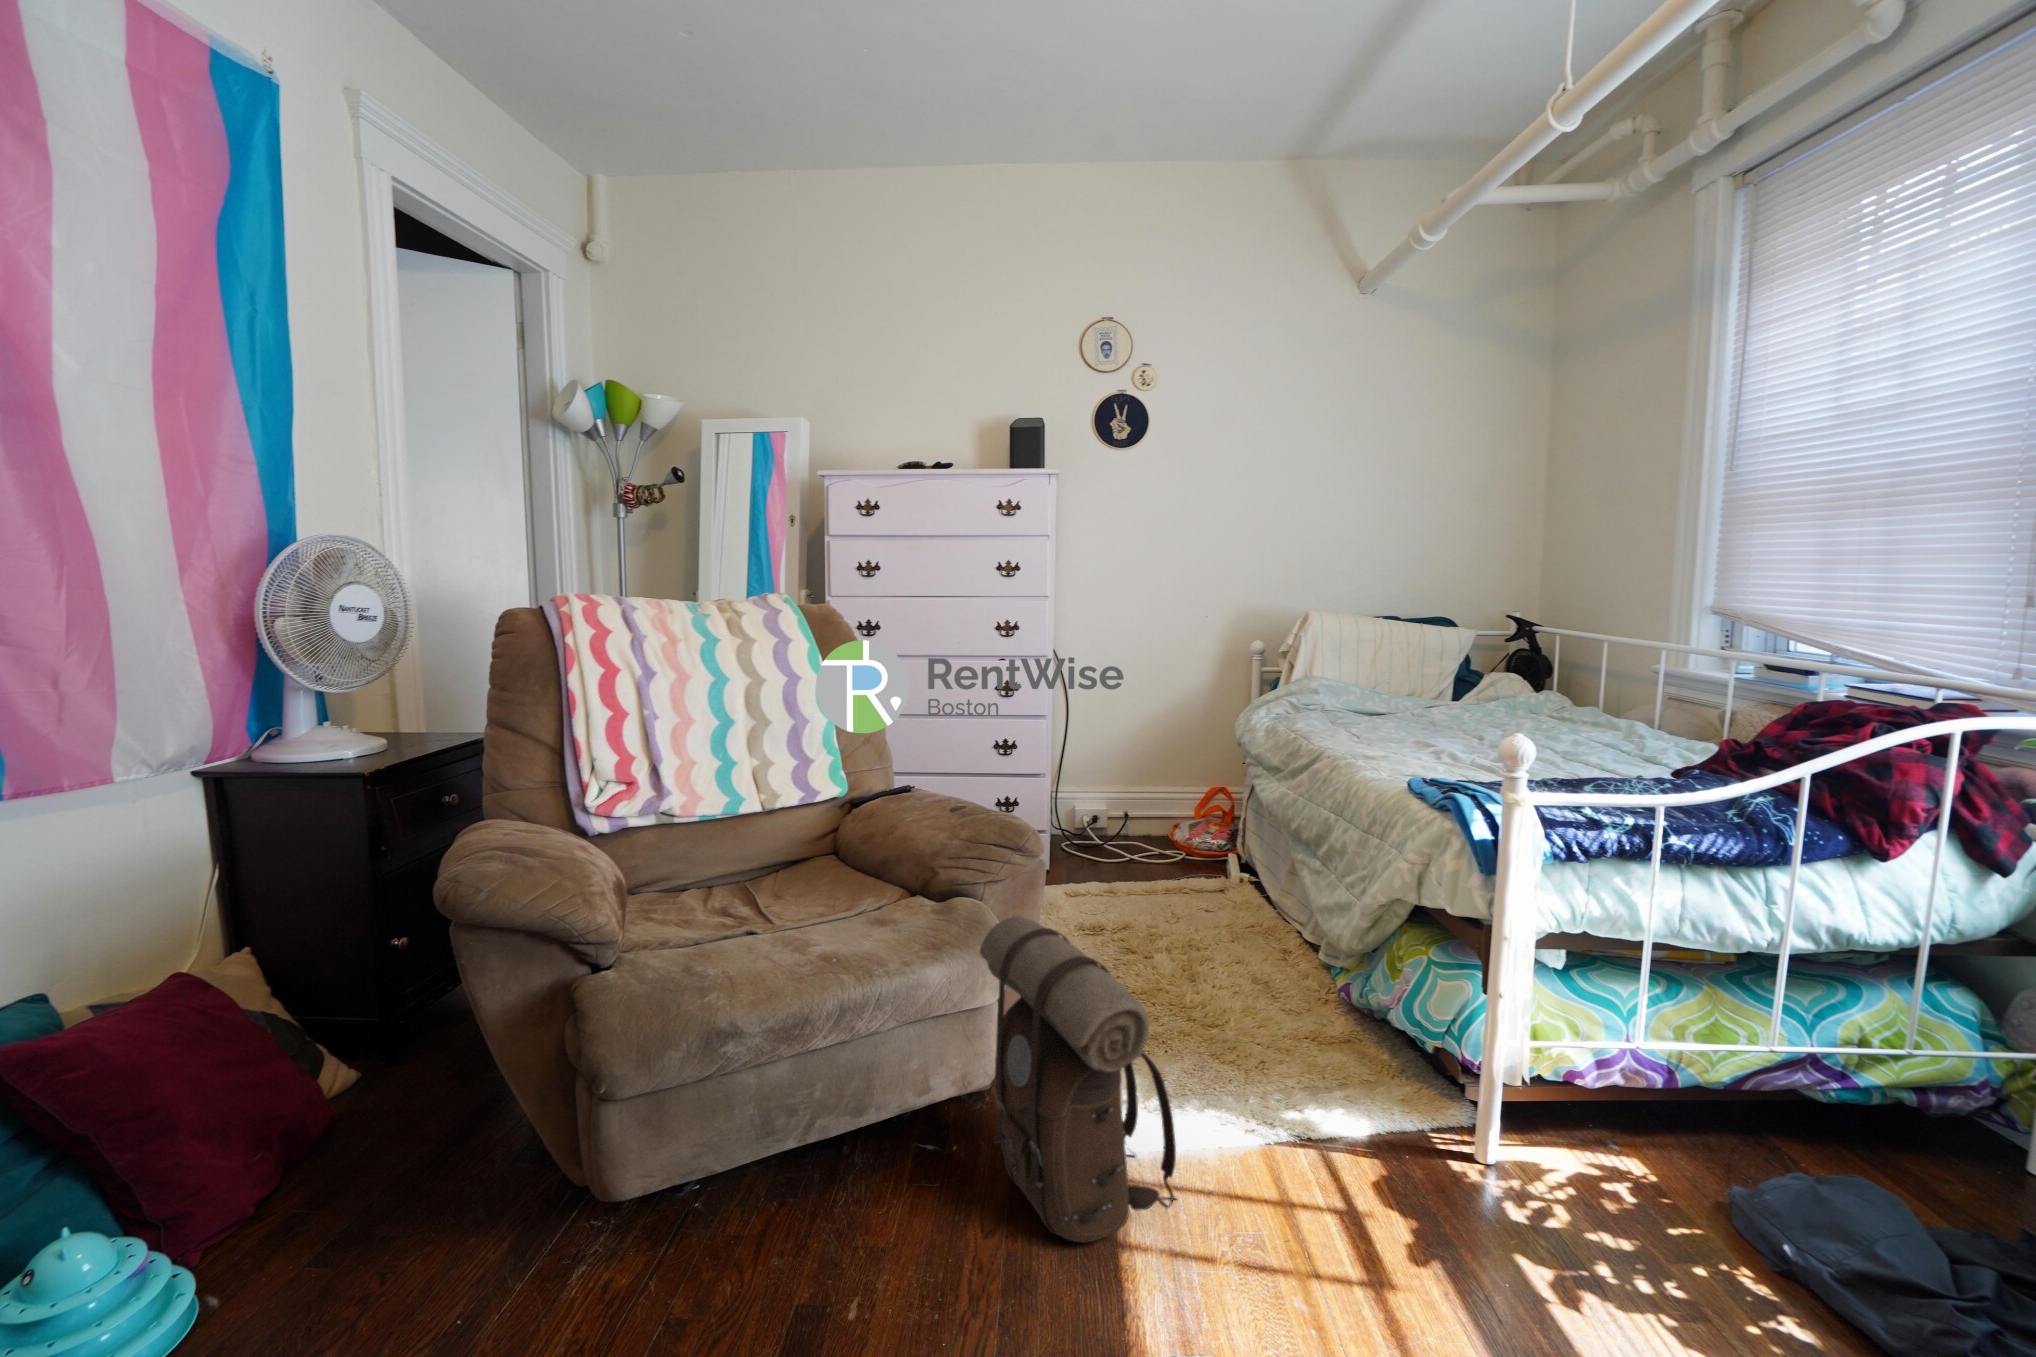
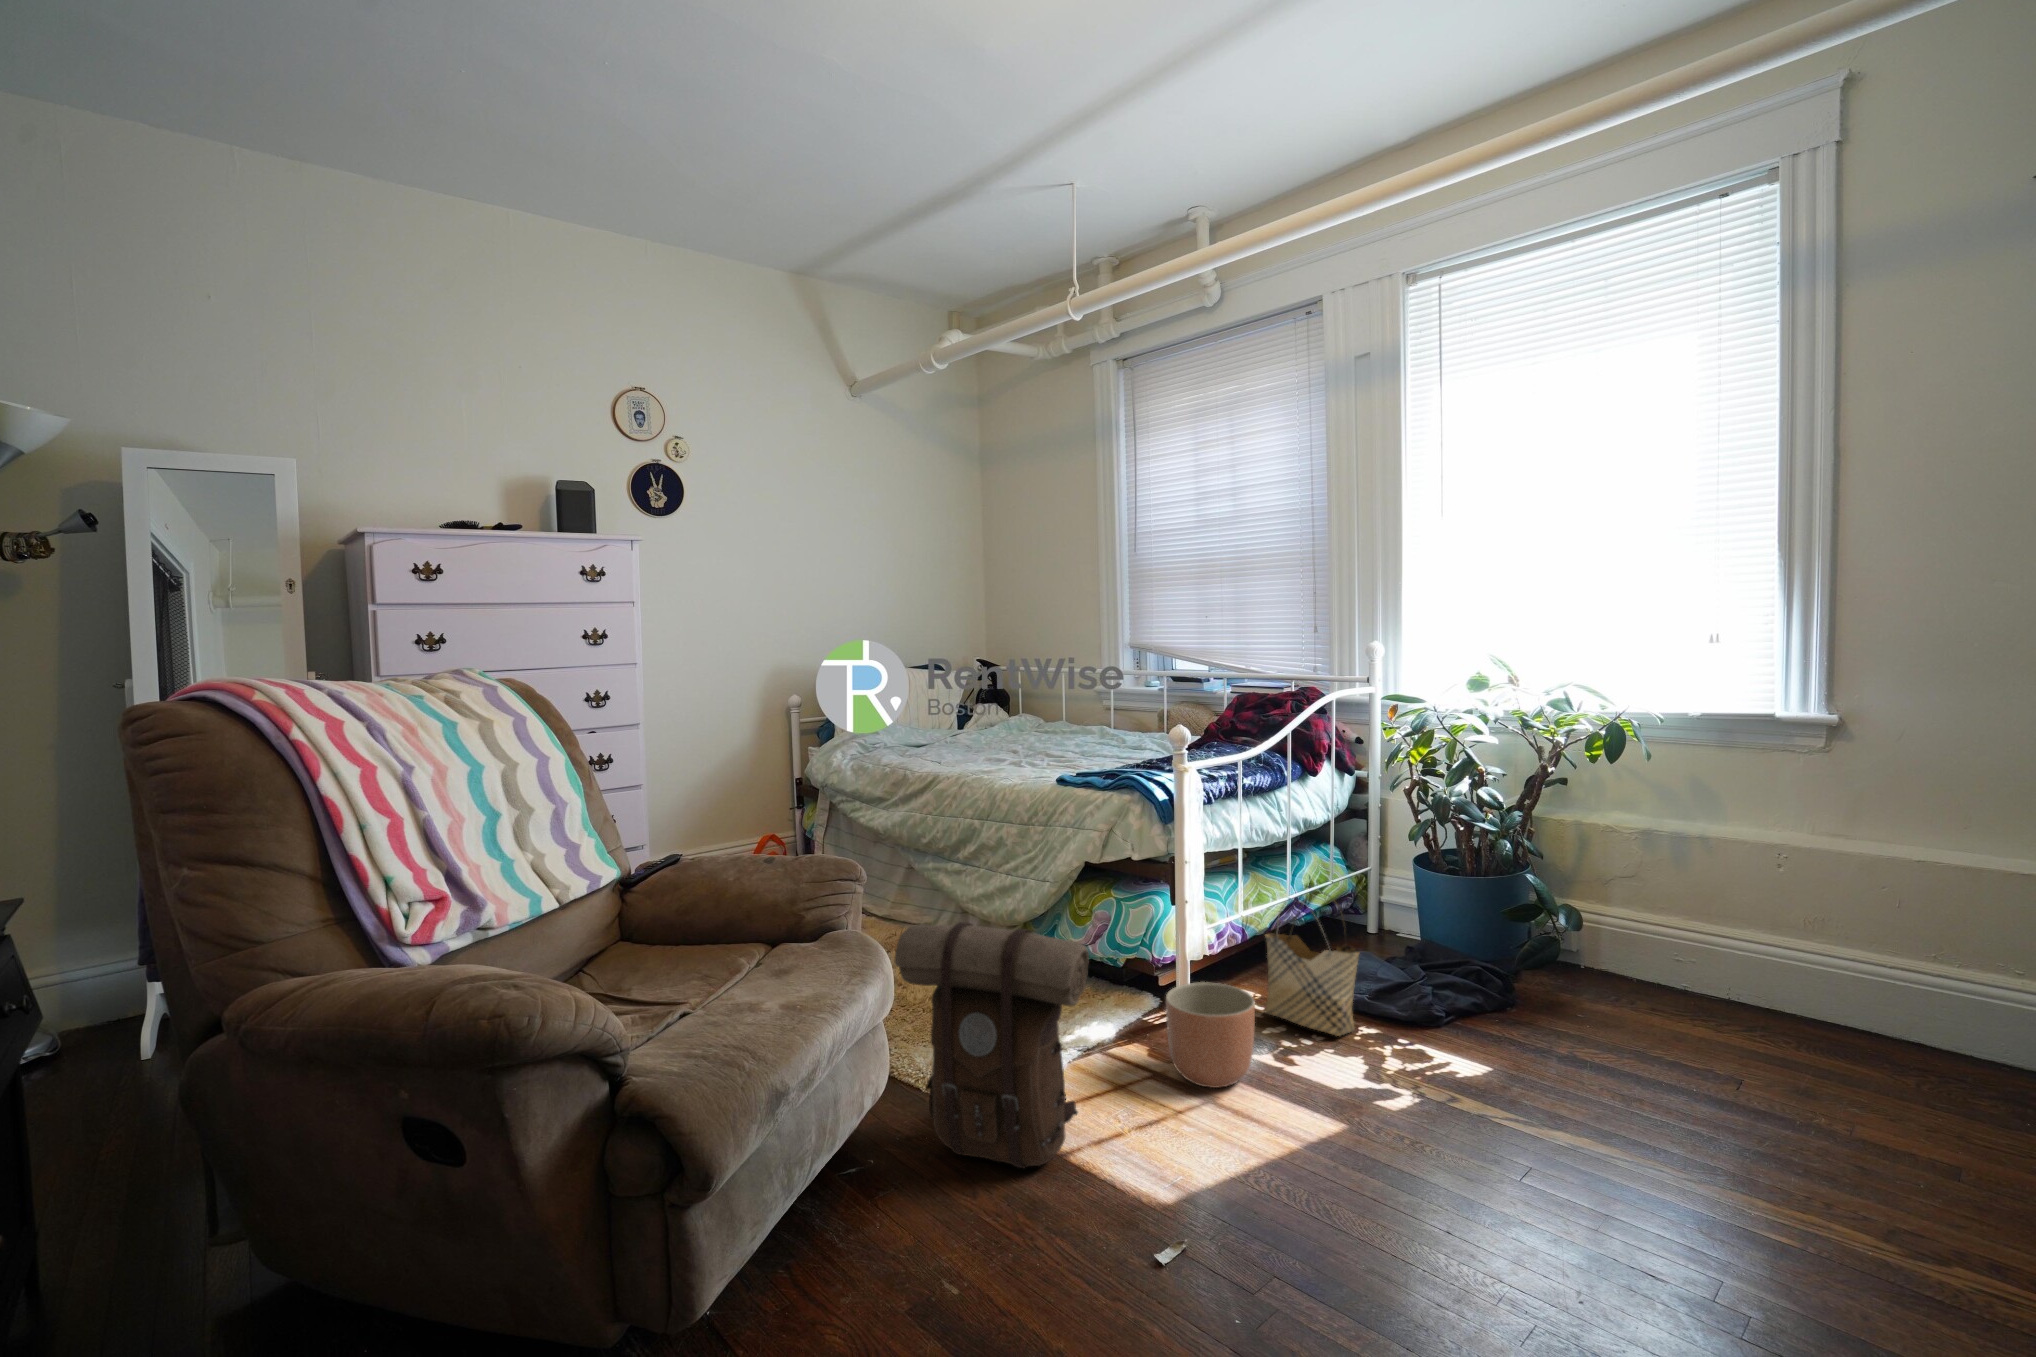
woven basket: none [1610,1052,1784,1308] -> present [1265,892,1360,1036]
planter: none [1357,1109,1497,1280] -> present [1166,982,1255,1088]

